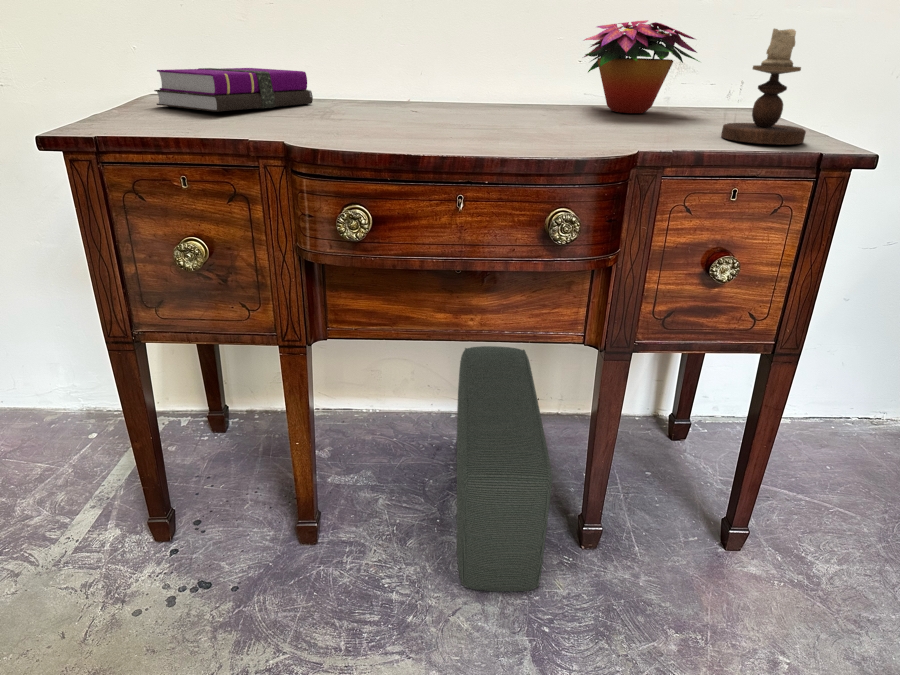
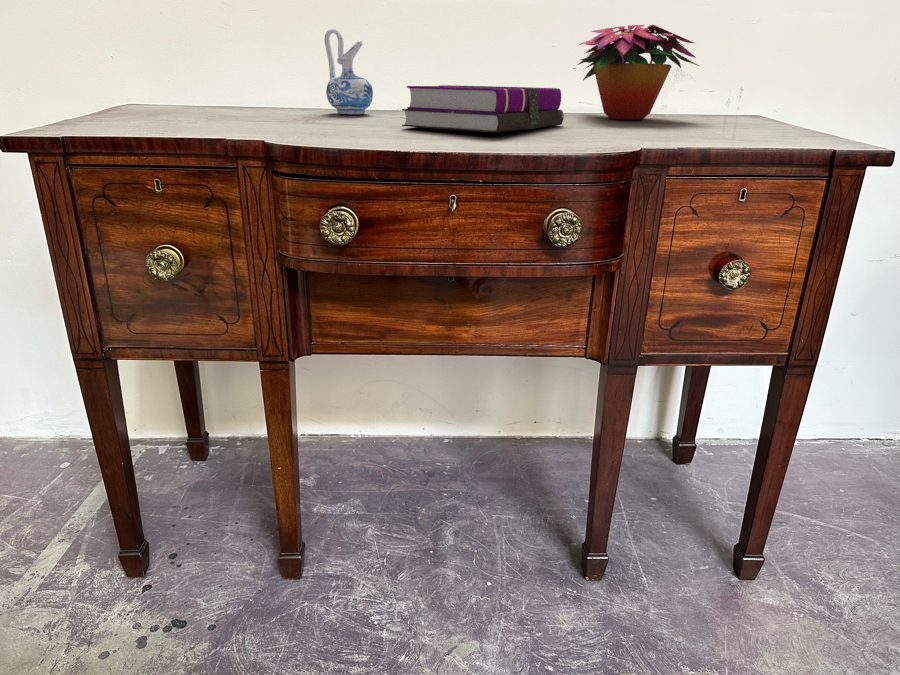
ceramic pitcher: none [338,24,384,107] -> present [324,29,373,114]
candlestick: present [721,29,806,145] -> none [725,24,814,143]
hardback book: present [154,68,313,112] -> present [402,85,564,132]
pouf: present [457,346,552,591] -> none [453,366,554,626]

